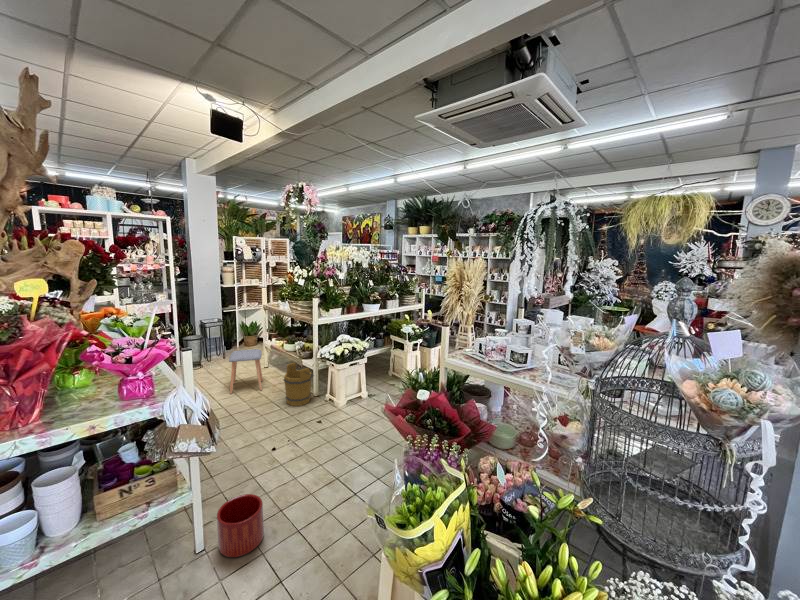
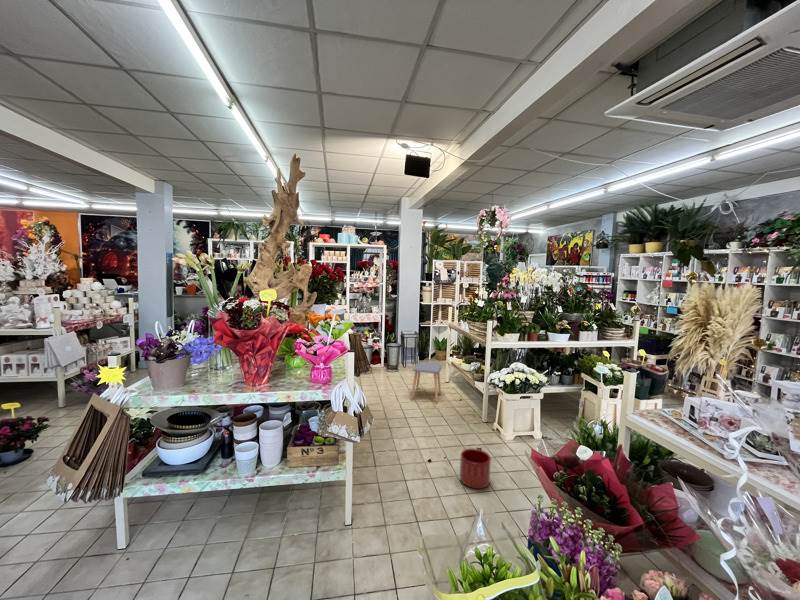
bucket: present [284,363,314,406] -> none [454,383,485,427]
planter: present [217,494,264,557] -> present [460,449,491,488]

